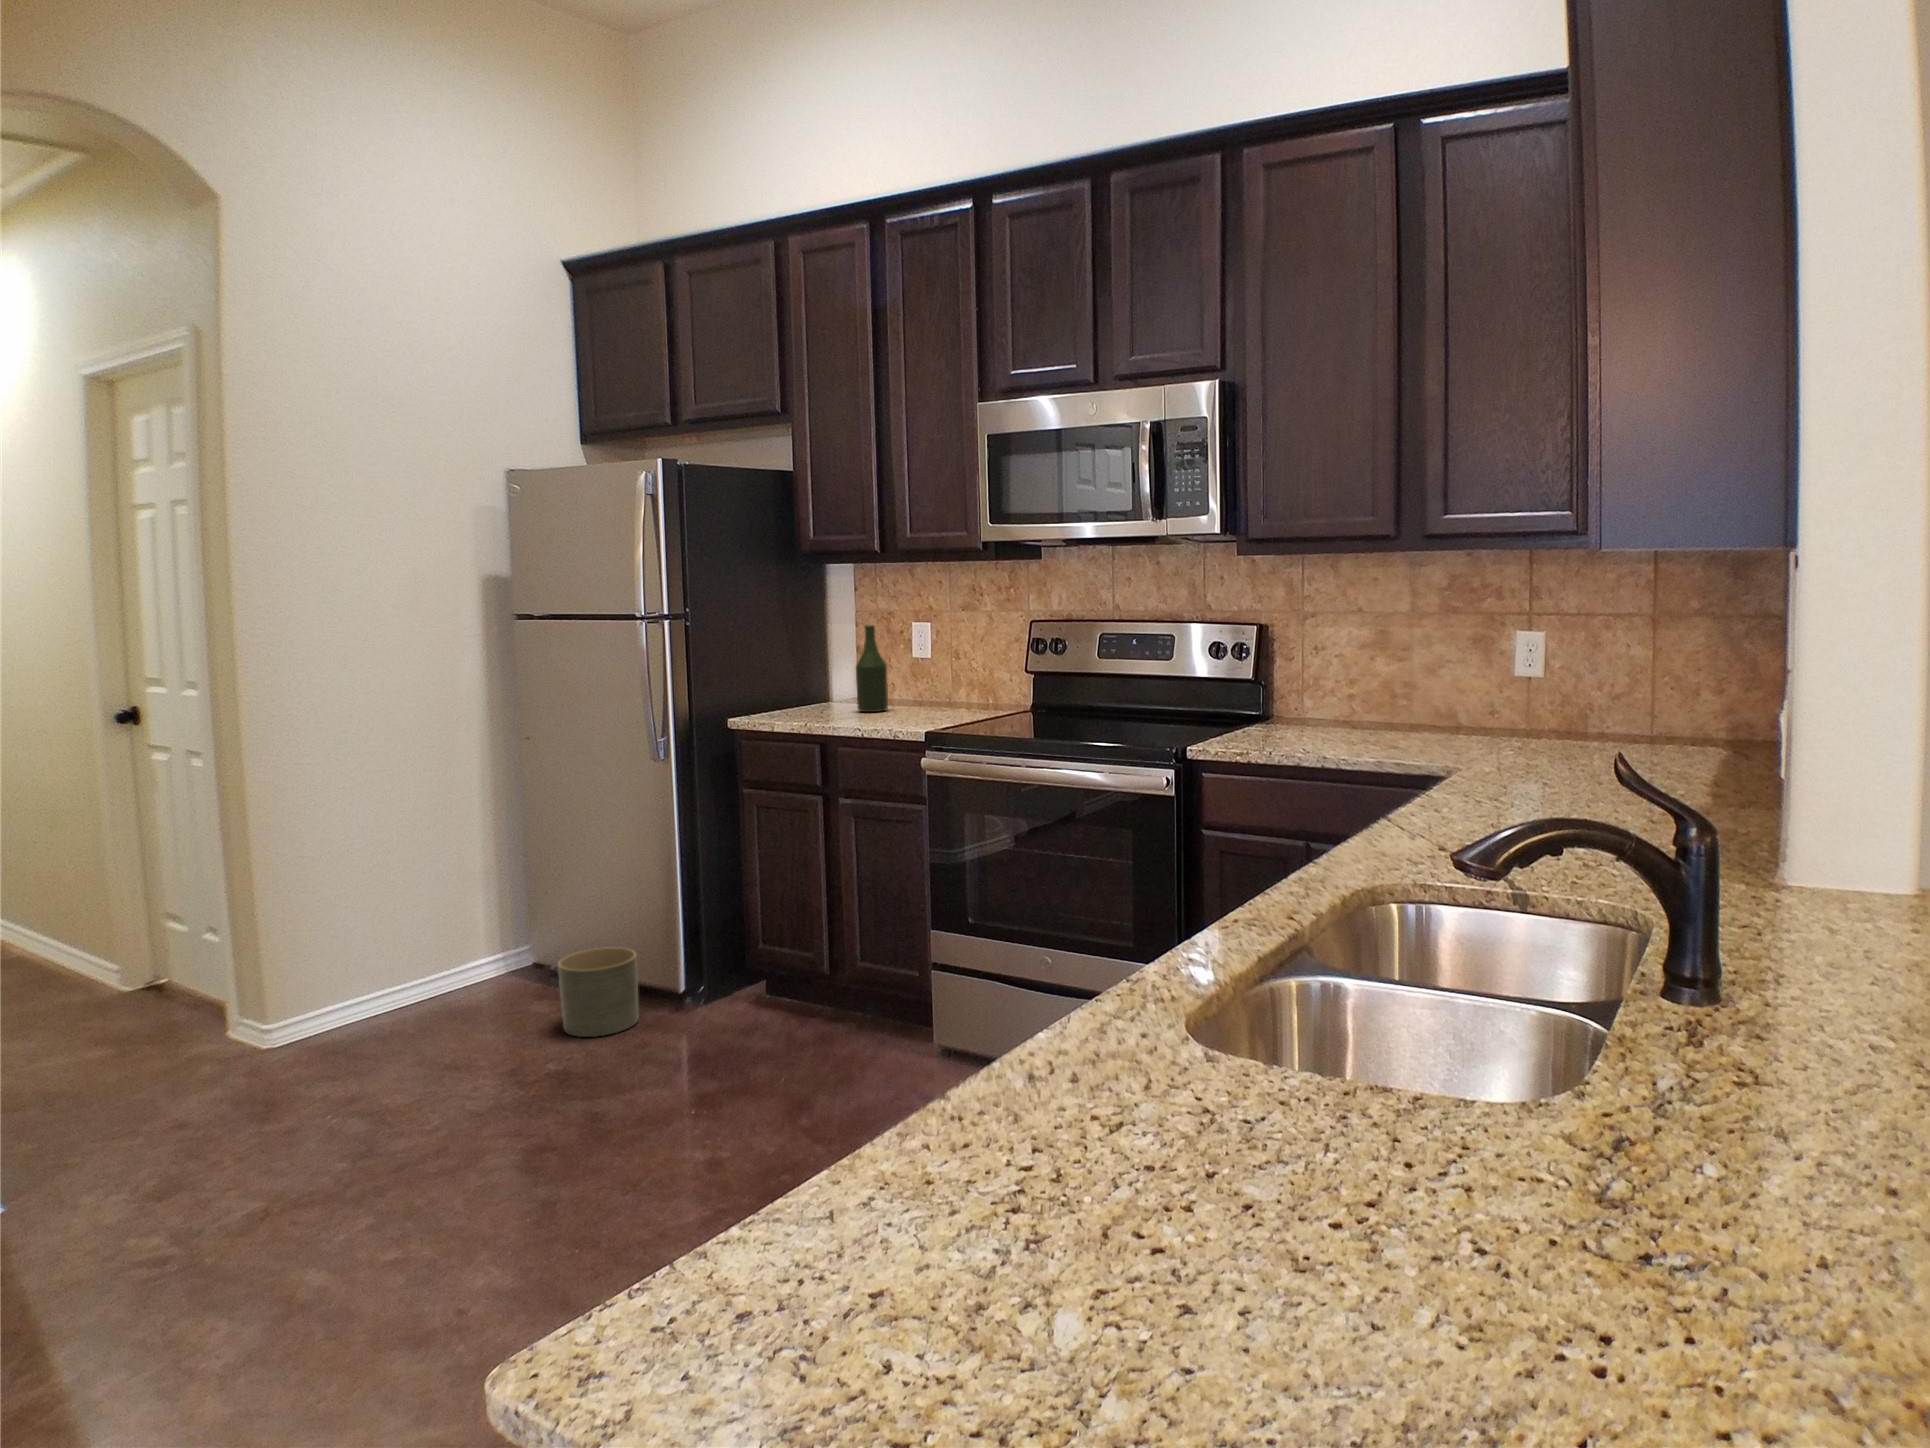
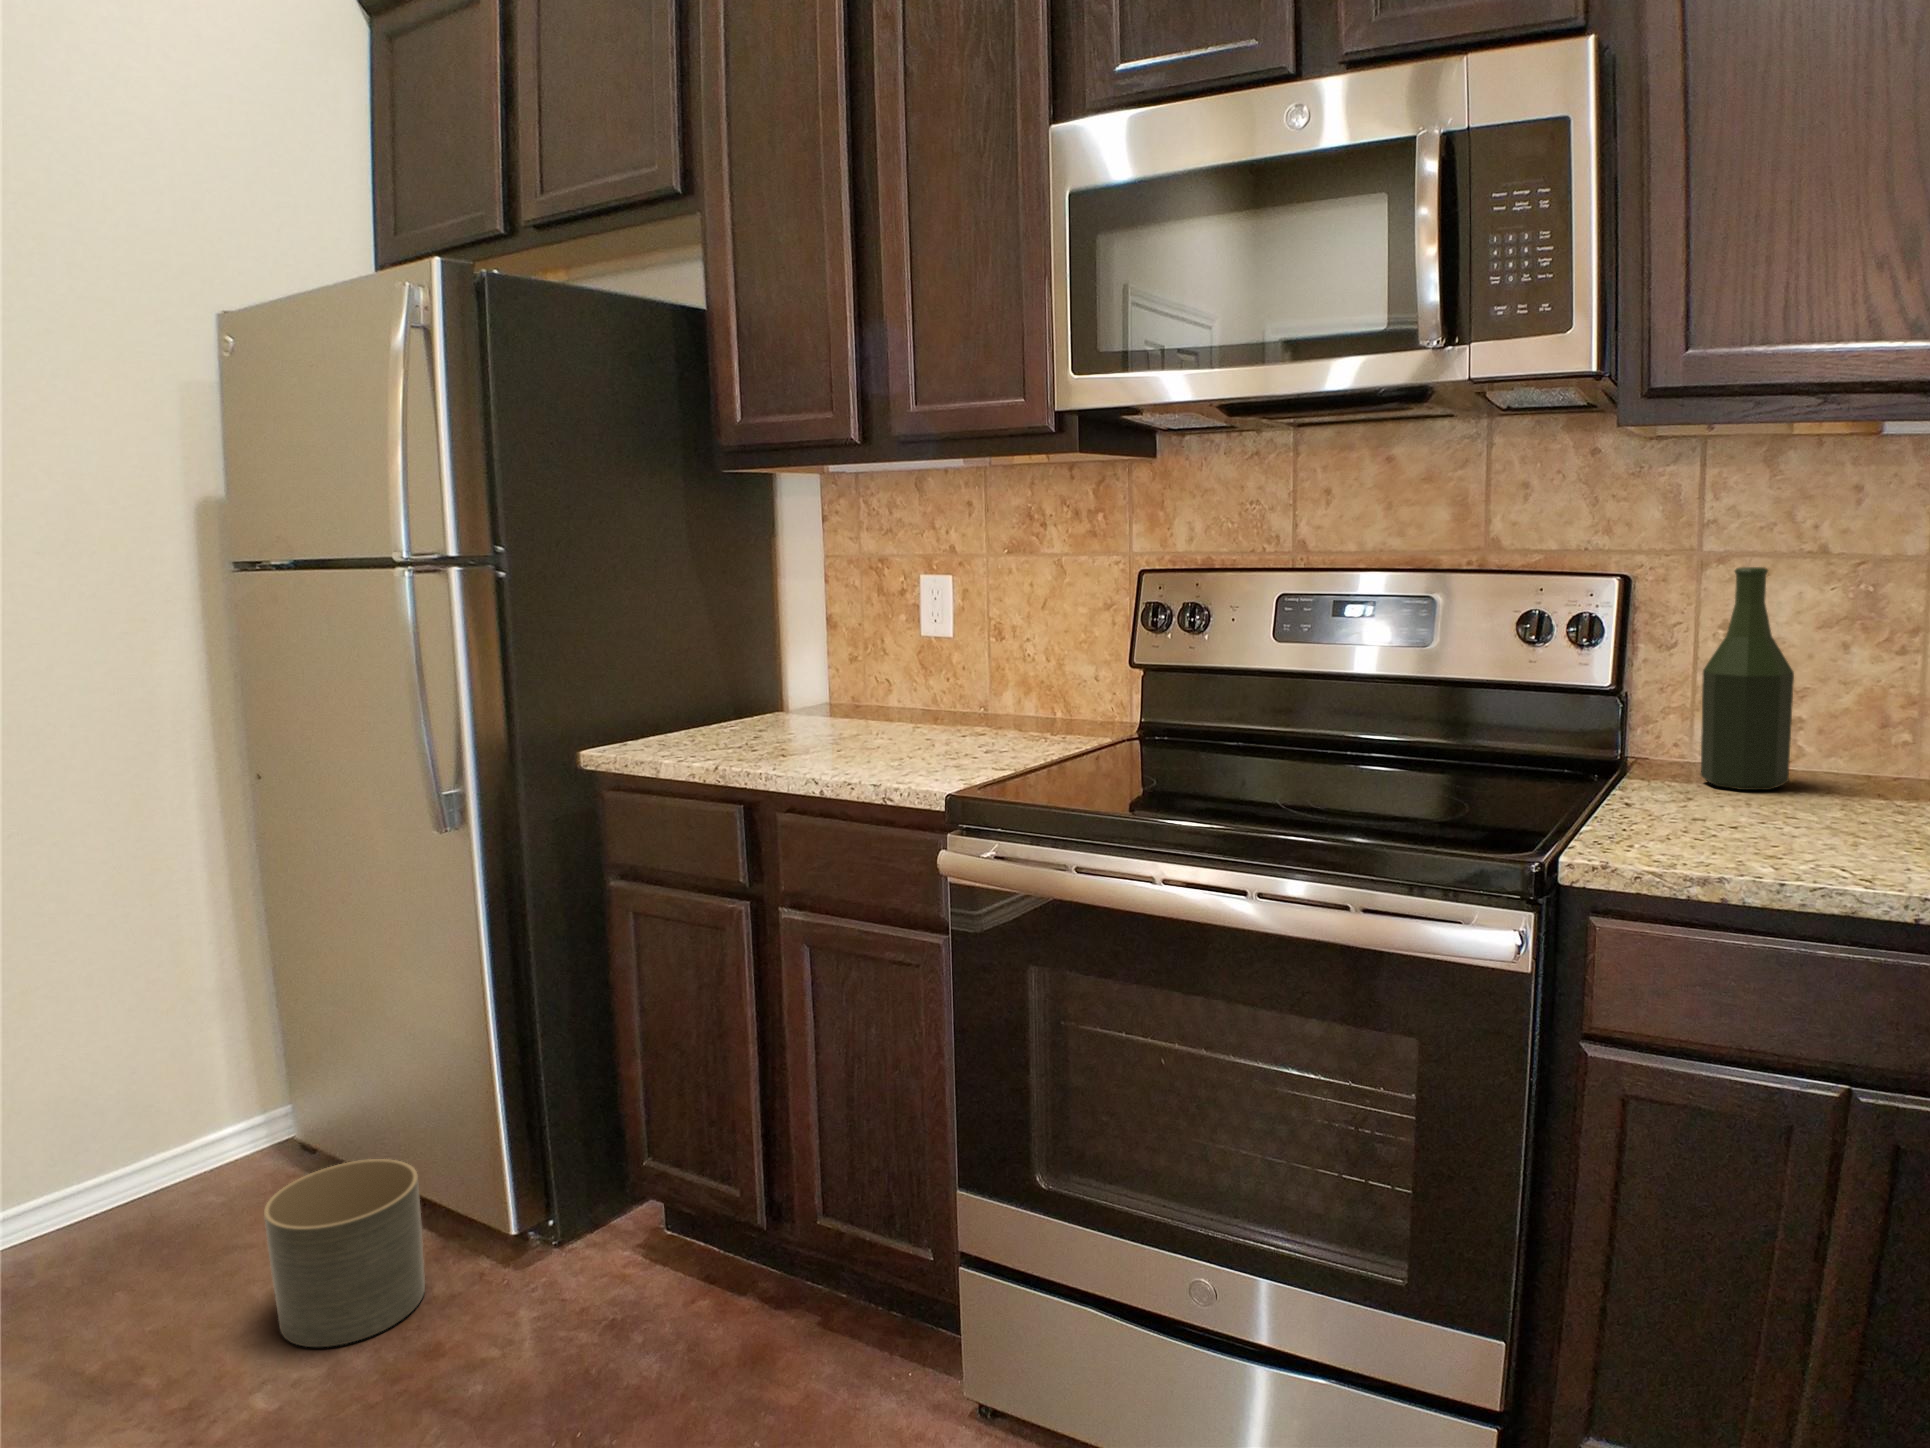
bottle: present [856,625,888,712] -> present [1701,567,1794,790]

